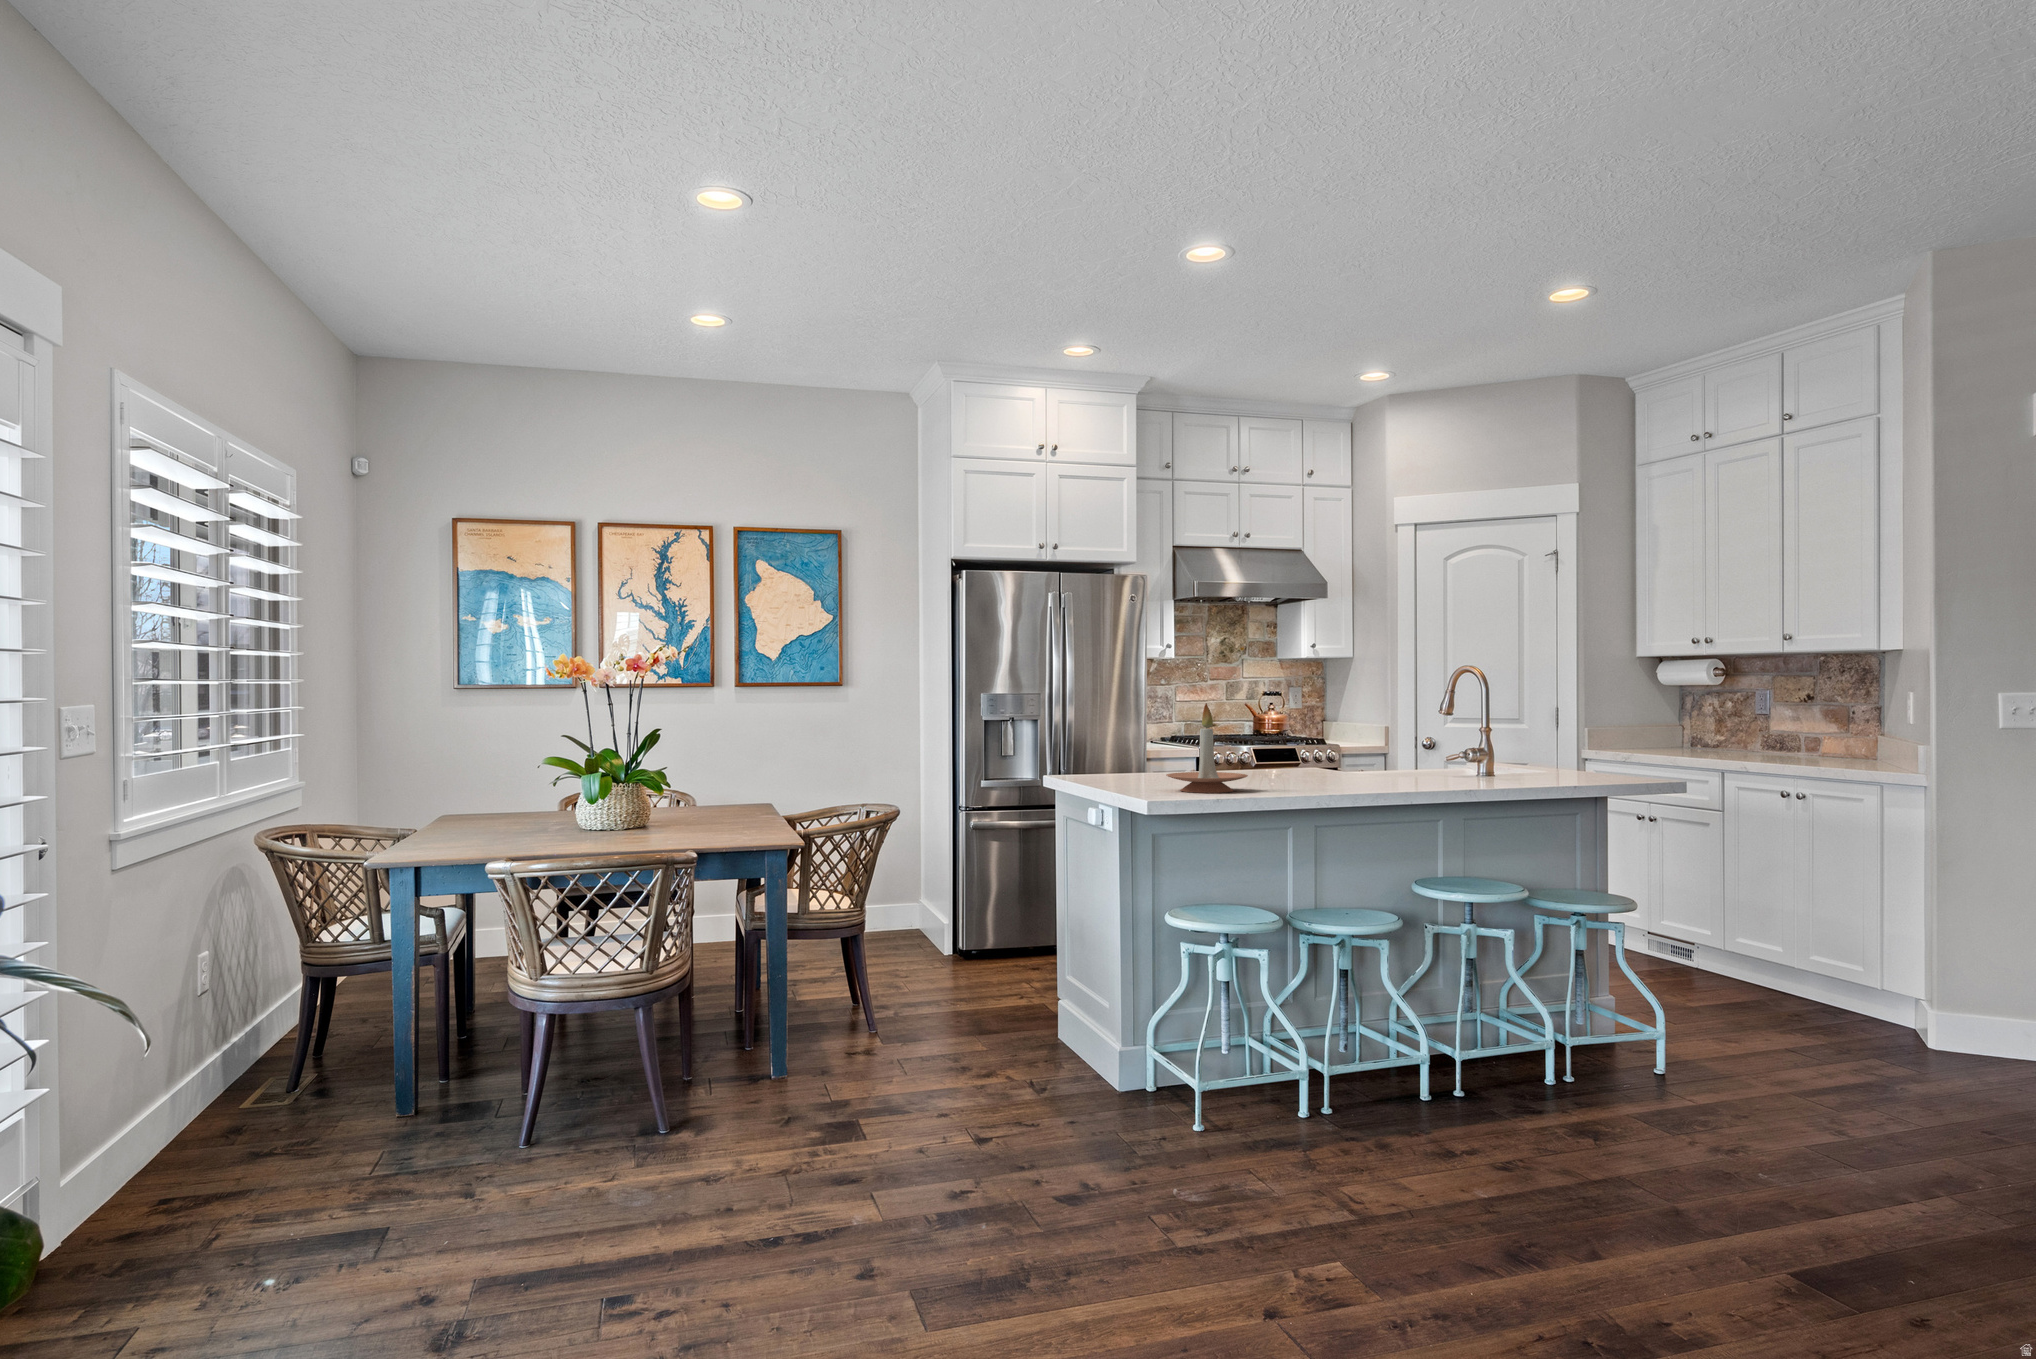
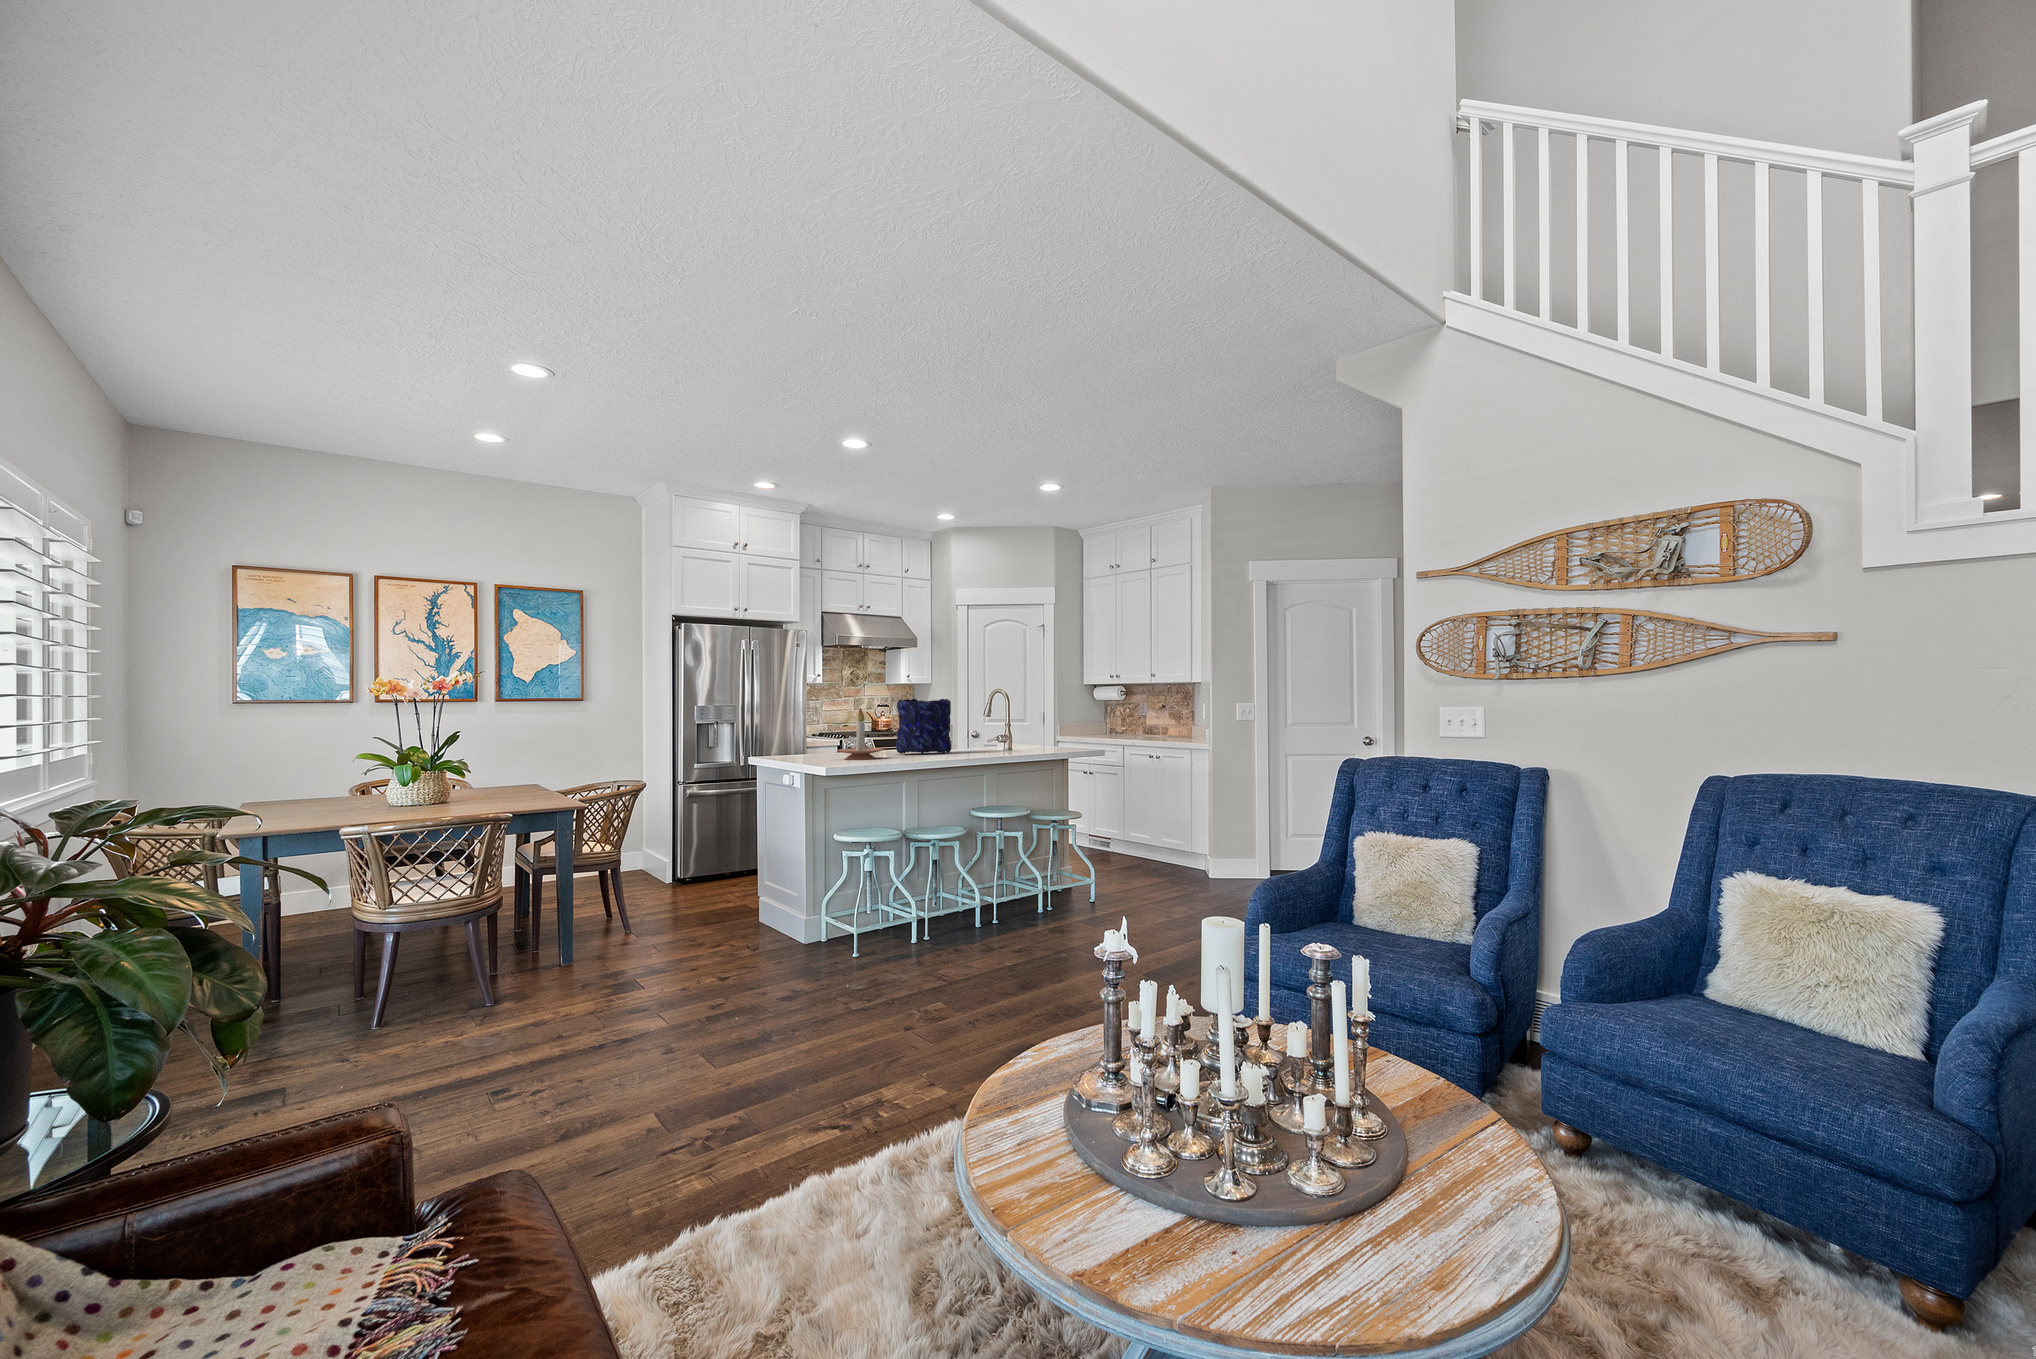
vase: none [1275,687,1374,785] -> present [896,699,951,754]

